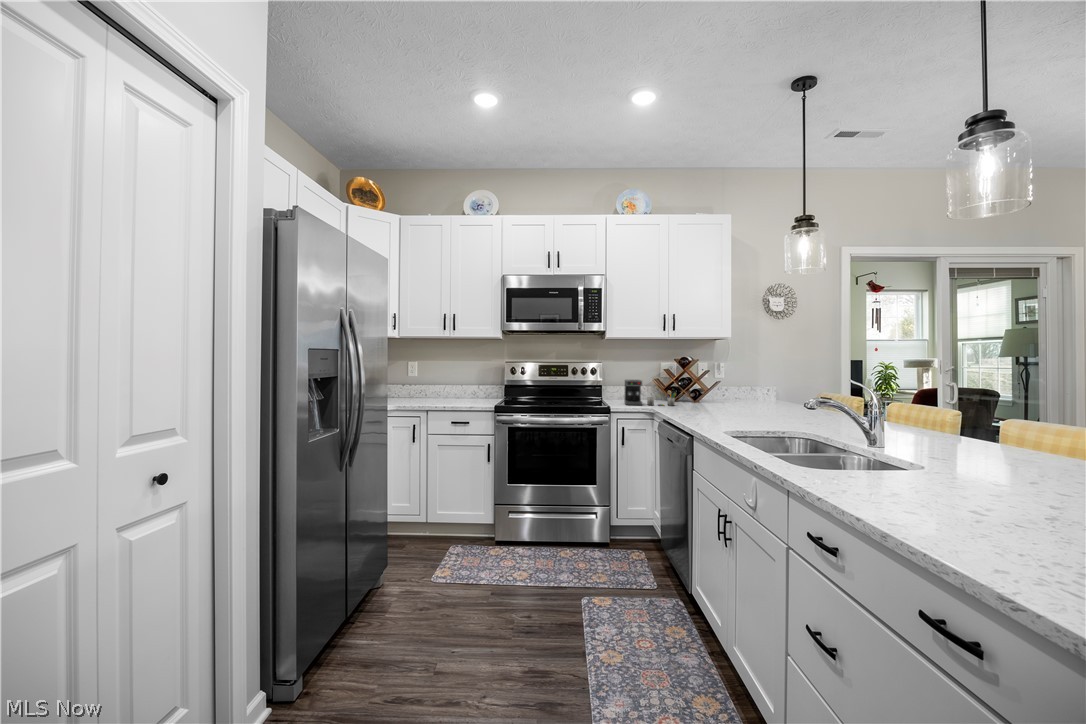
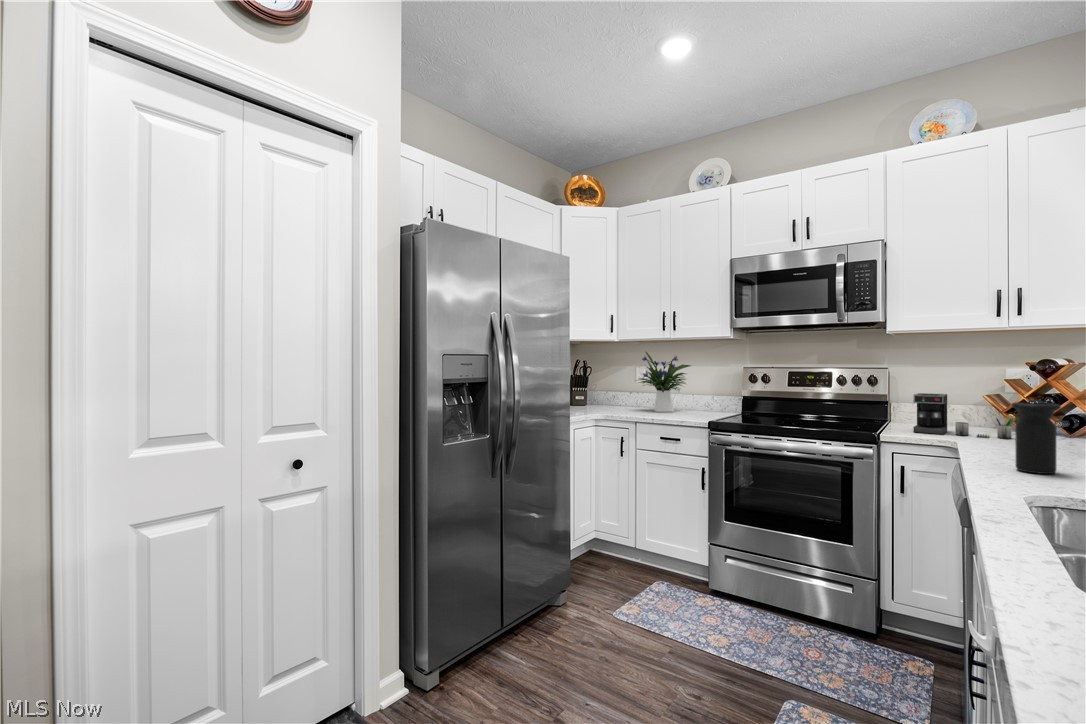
flower arrangement: none [415,348,464,401] -> present [638,352,691,412]
vase: none [705,383,726,422] -> present [1012,402,1060,474]

